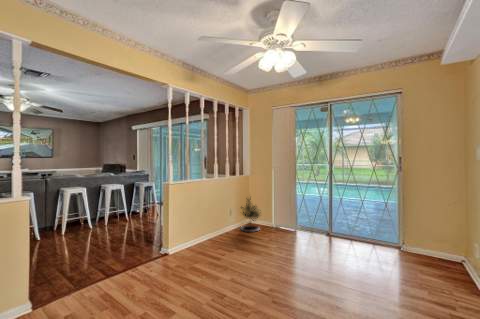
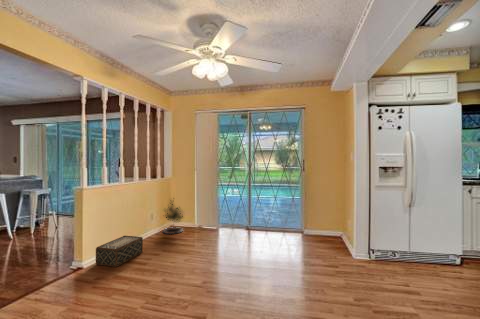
woven basket: none [176,231,218,261] -> present [96,236,143,267]

